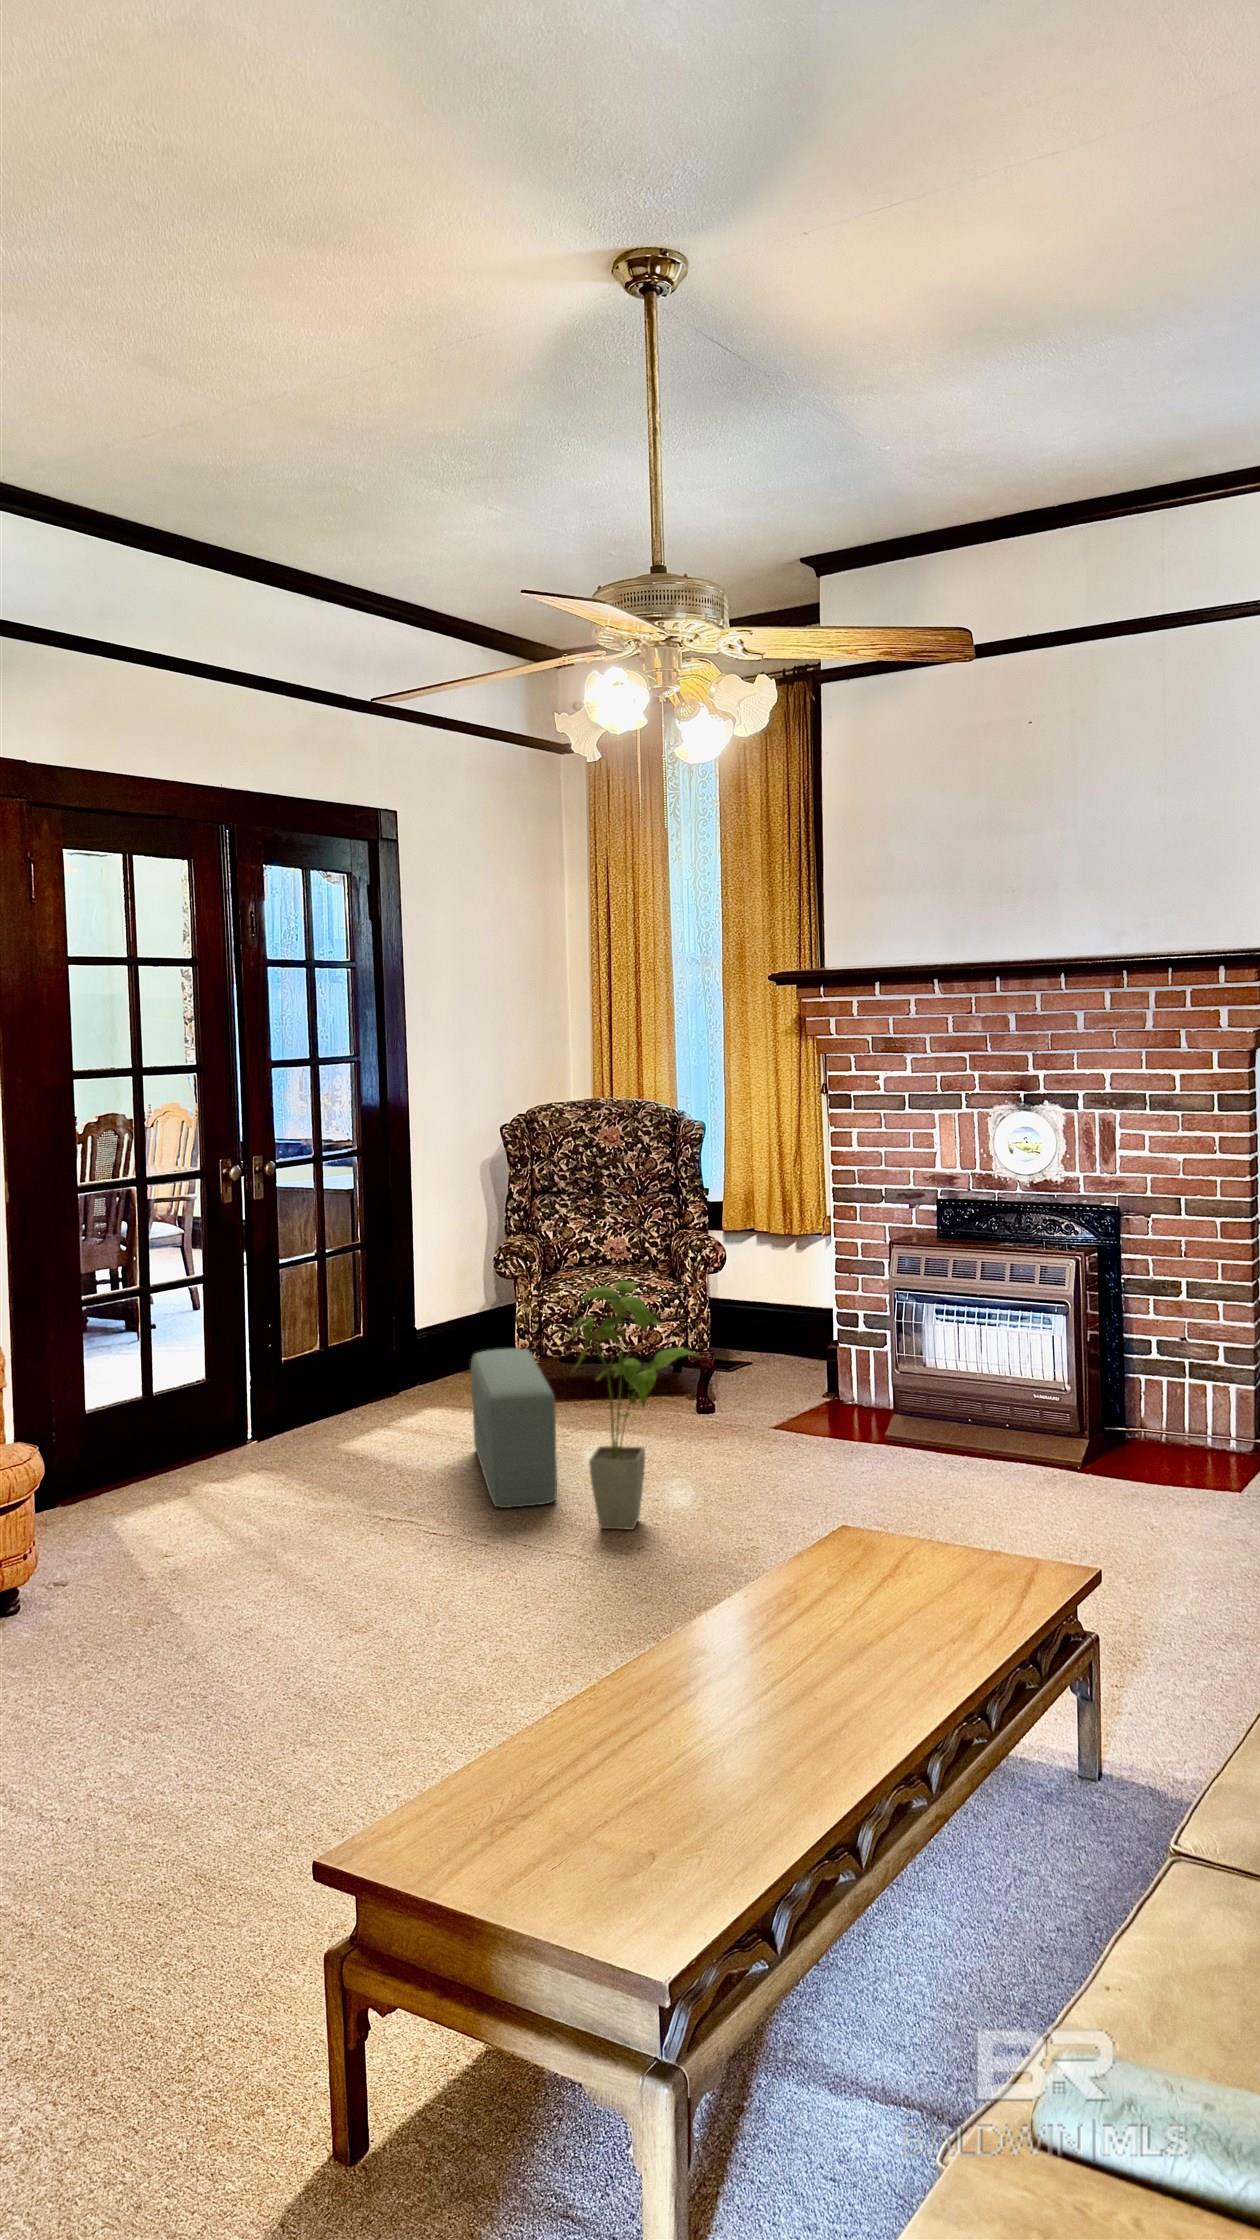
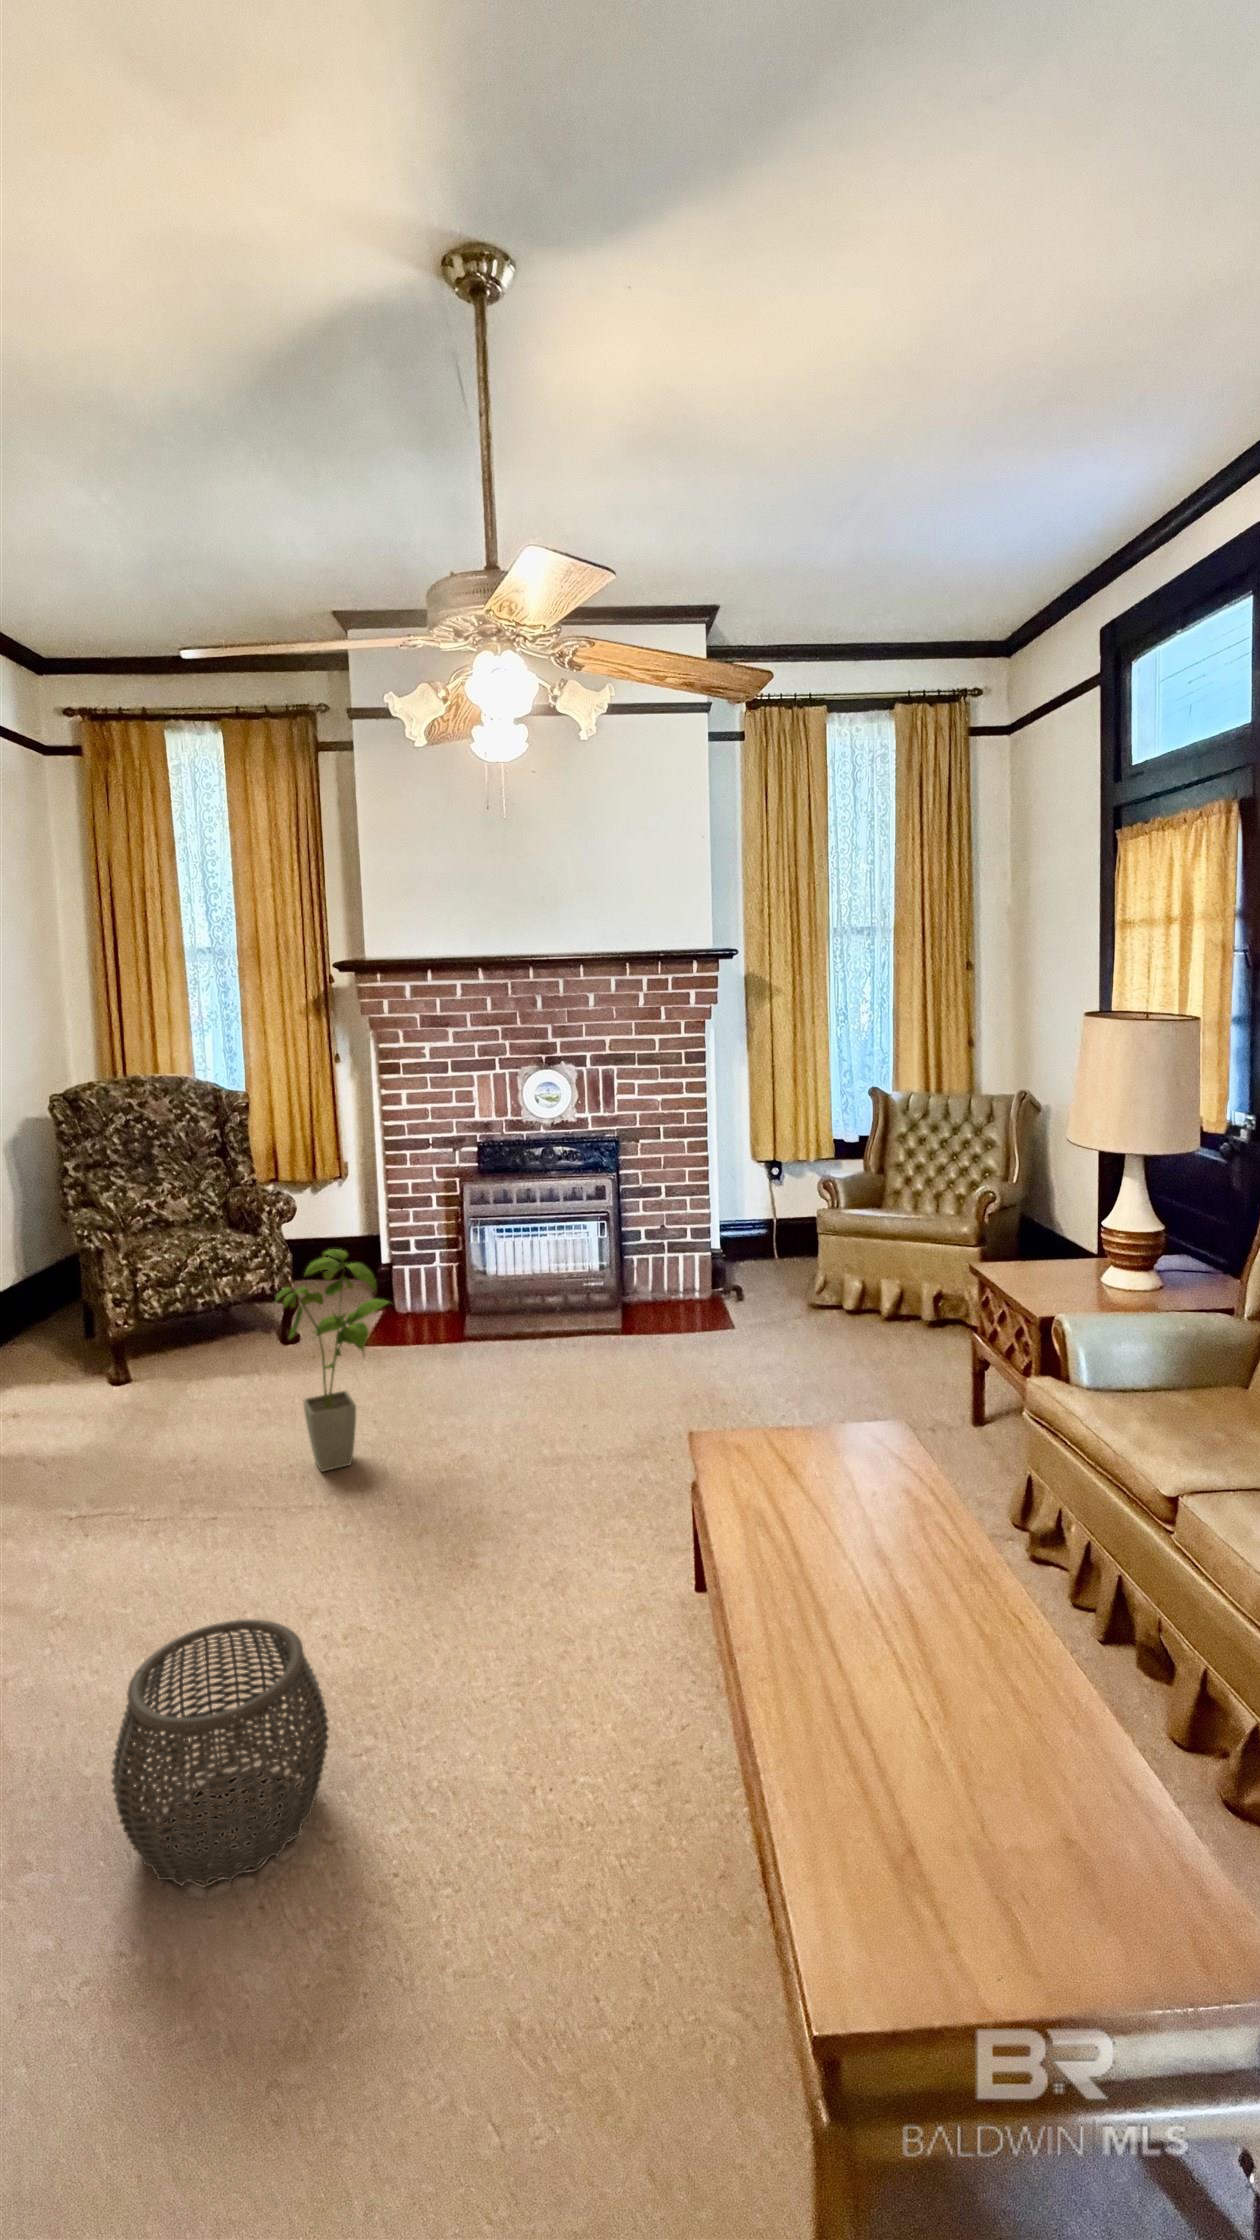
pouf: present [471,1349,557,1508] -> none [106,1320,253,1477]
woven basket: none [166,1570,359,1785] -> present [111,1619,329,1887]

